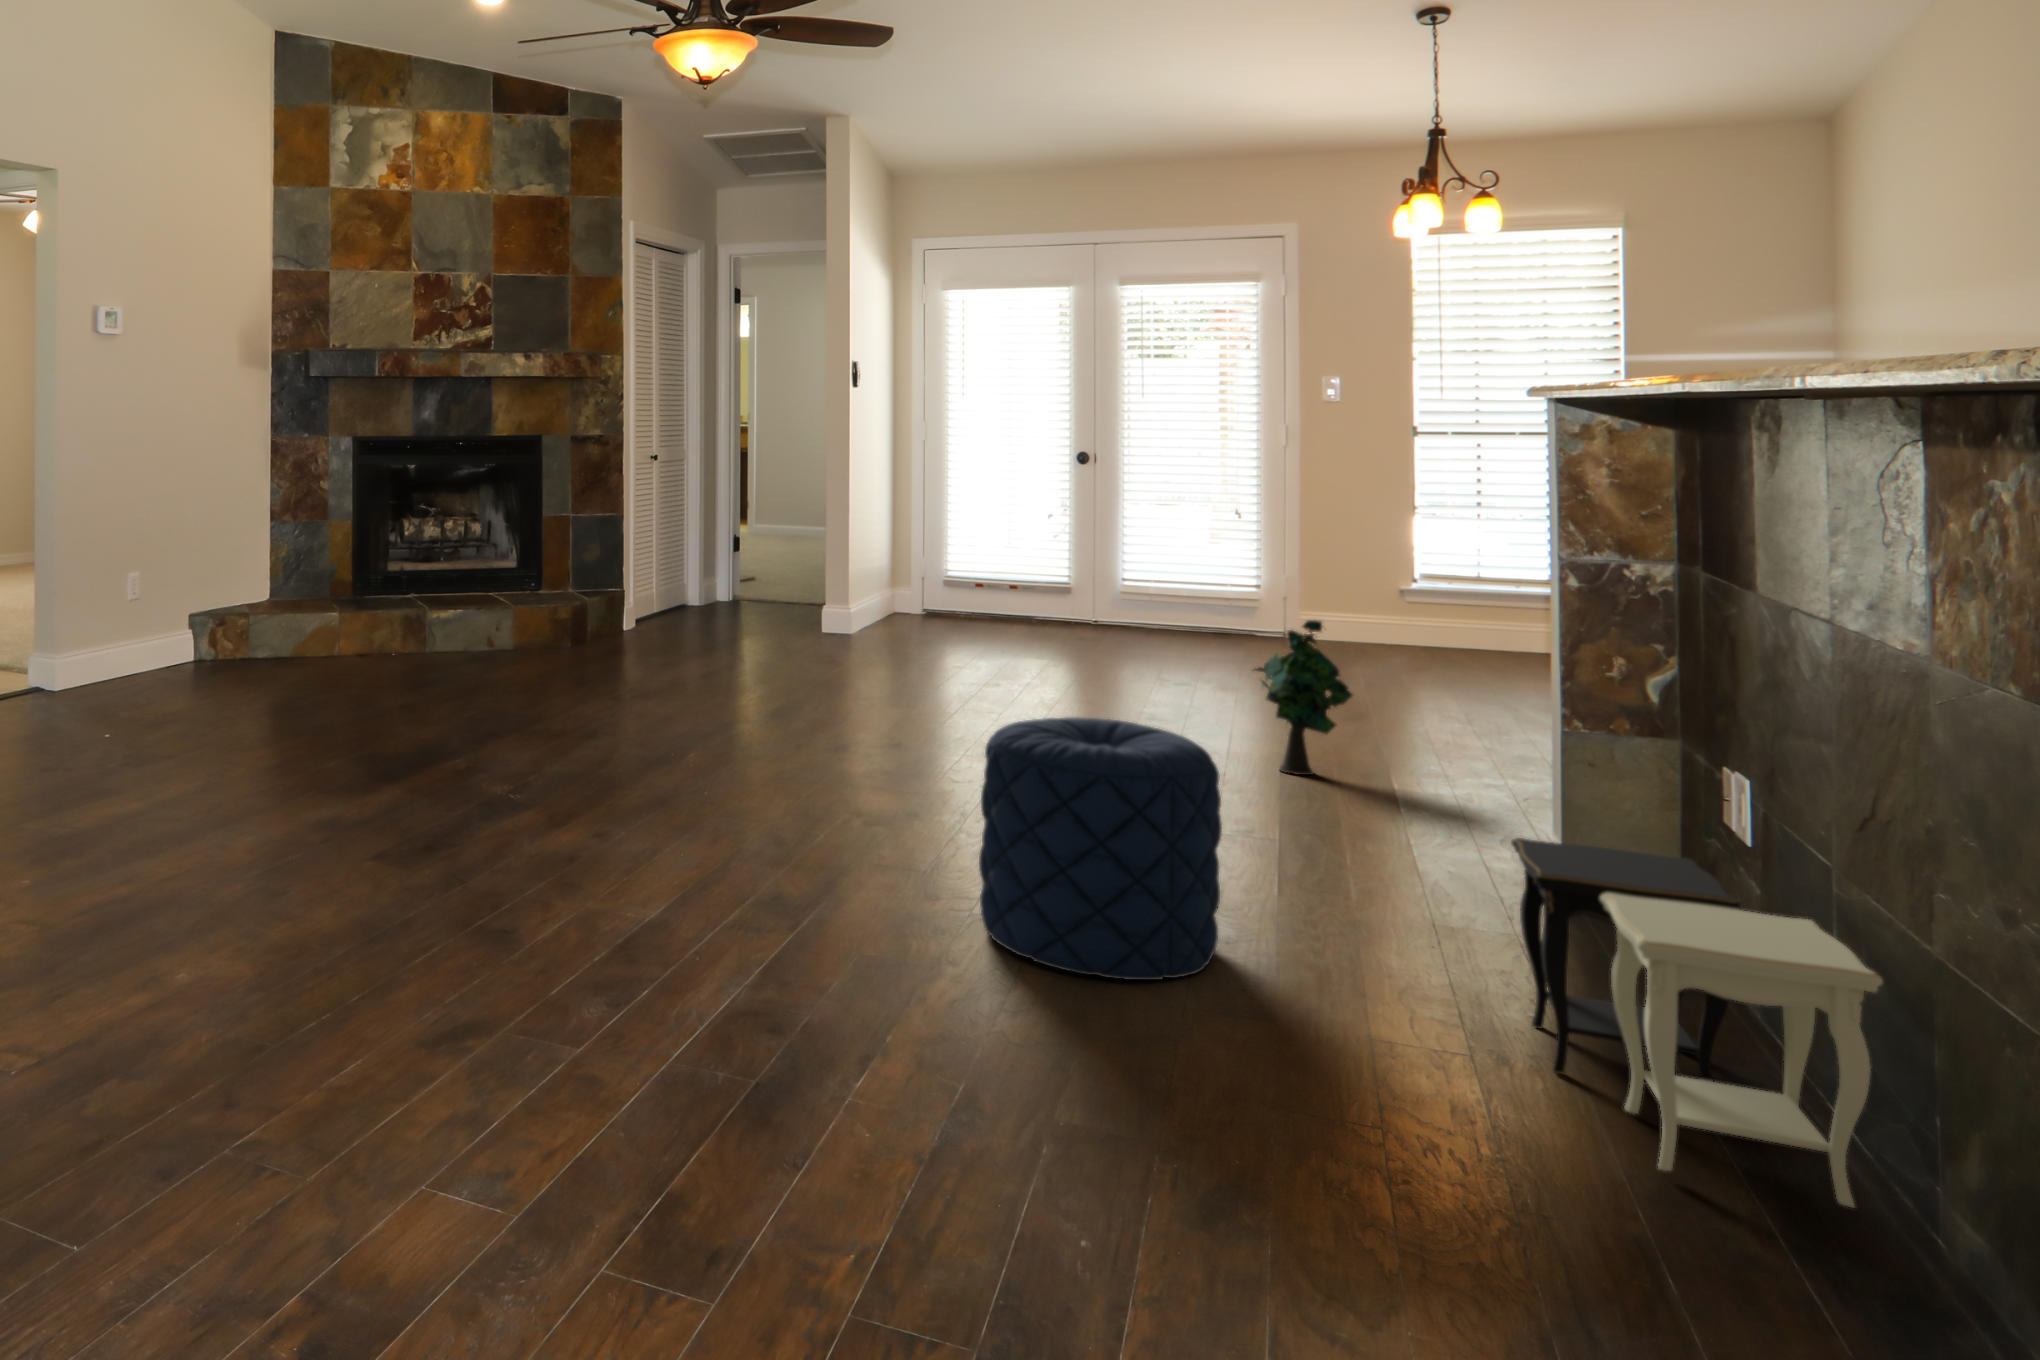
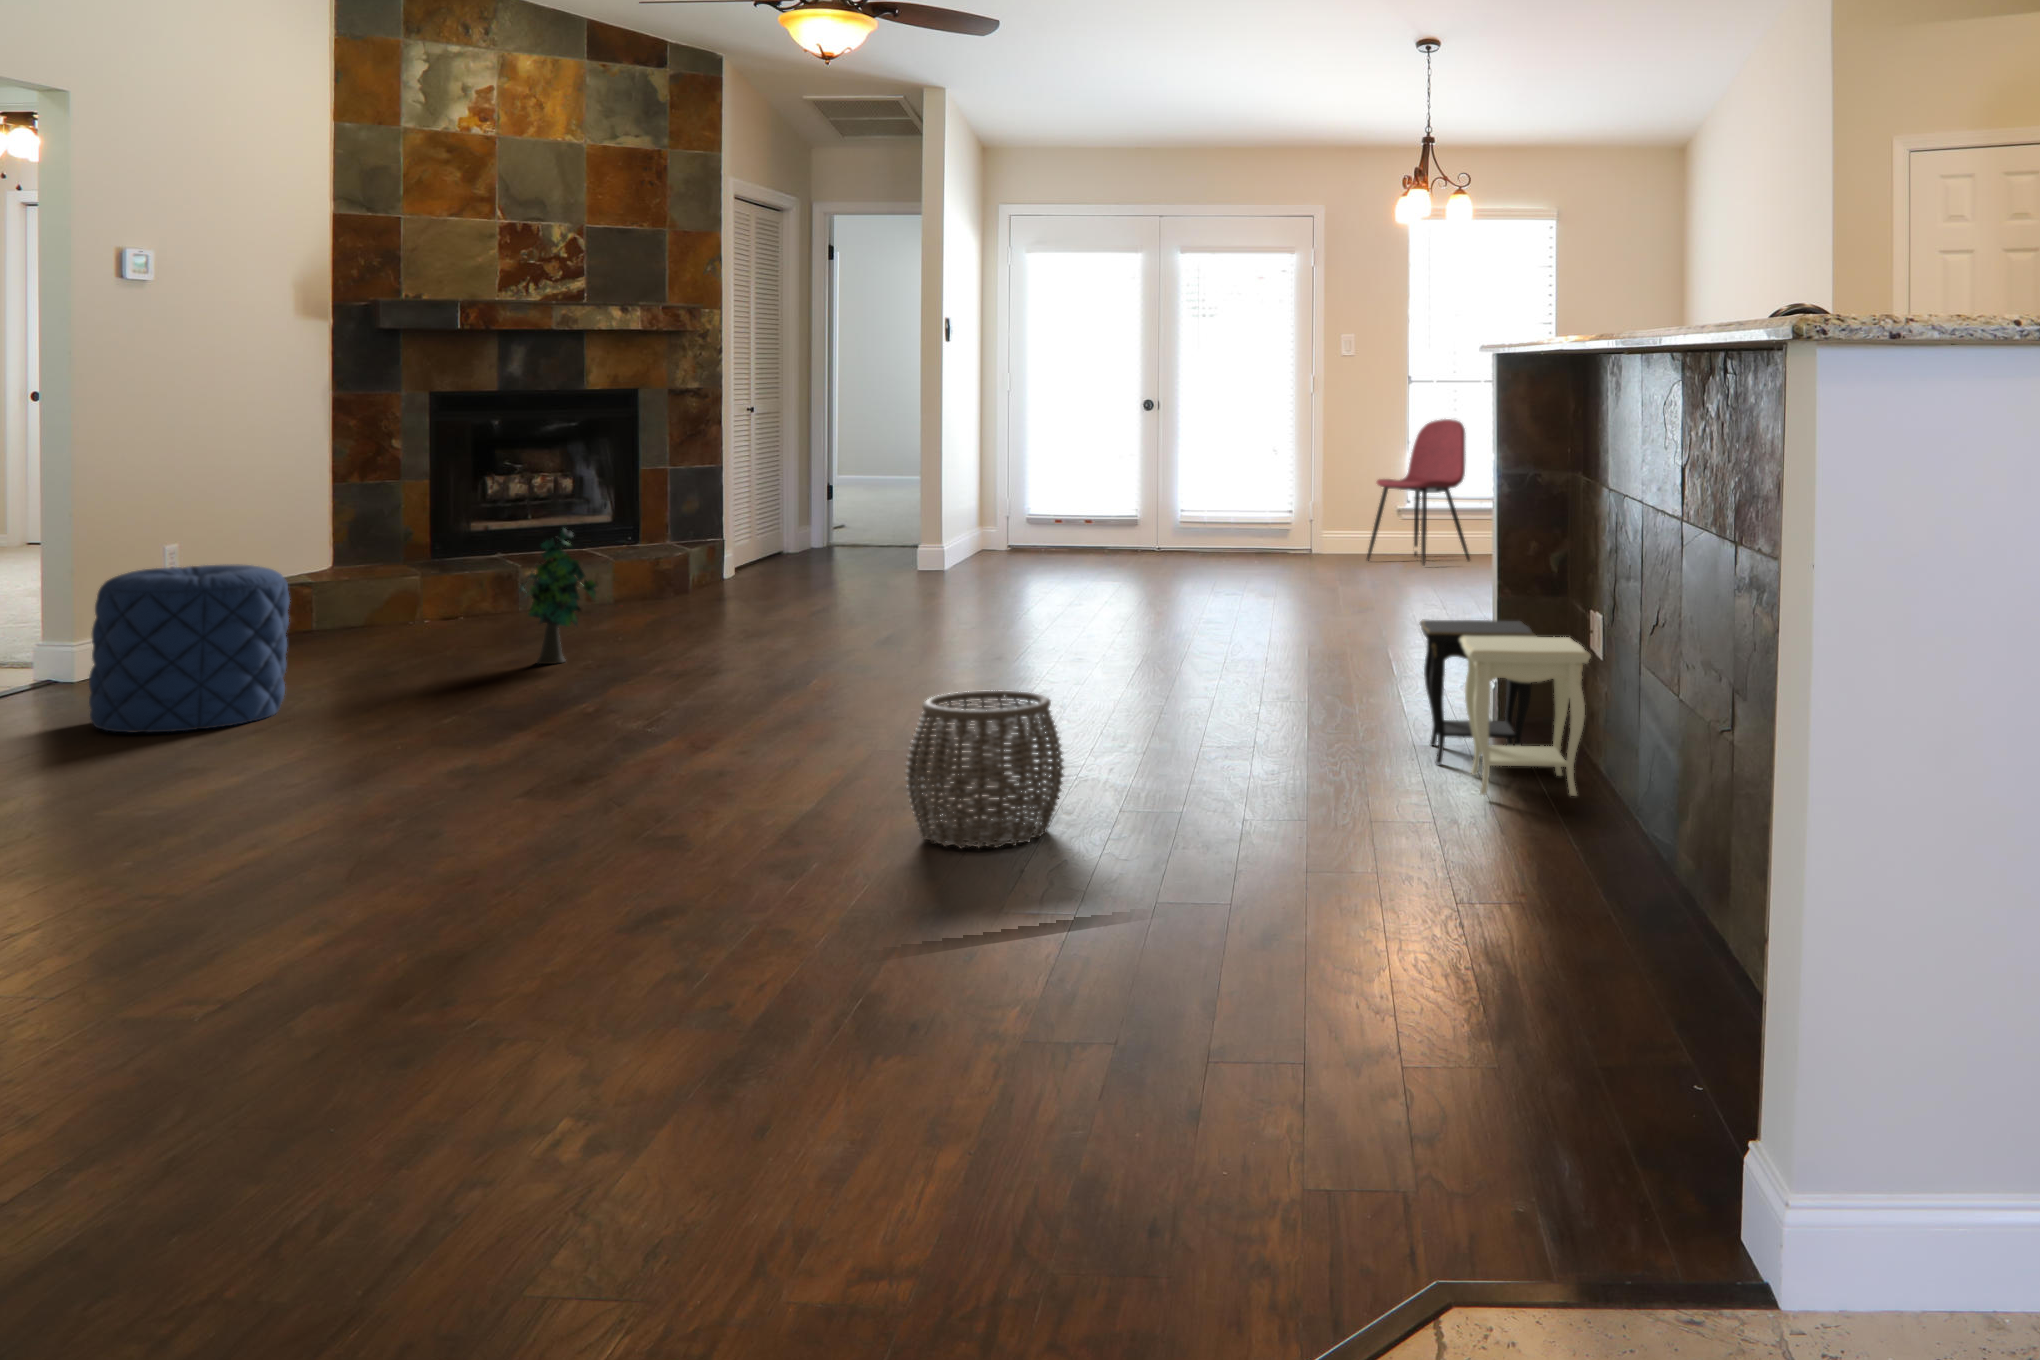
dining chair: none [1351,479,1500,664] -> present [1367,419,1470,565]
decorative plant: present [1255,620,1352,775] -> present [519,529,596,664]
pouf: present [979,717,1222,980] -> present [89,564,290,732]
woven basket: none [772,901,985,1143] -> present [906,691,1064,848]

